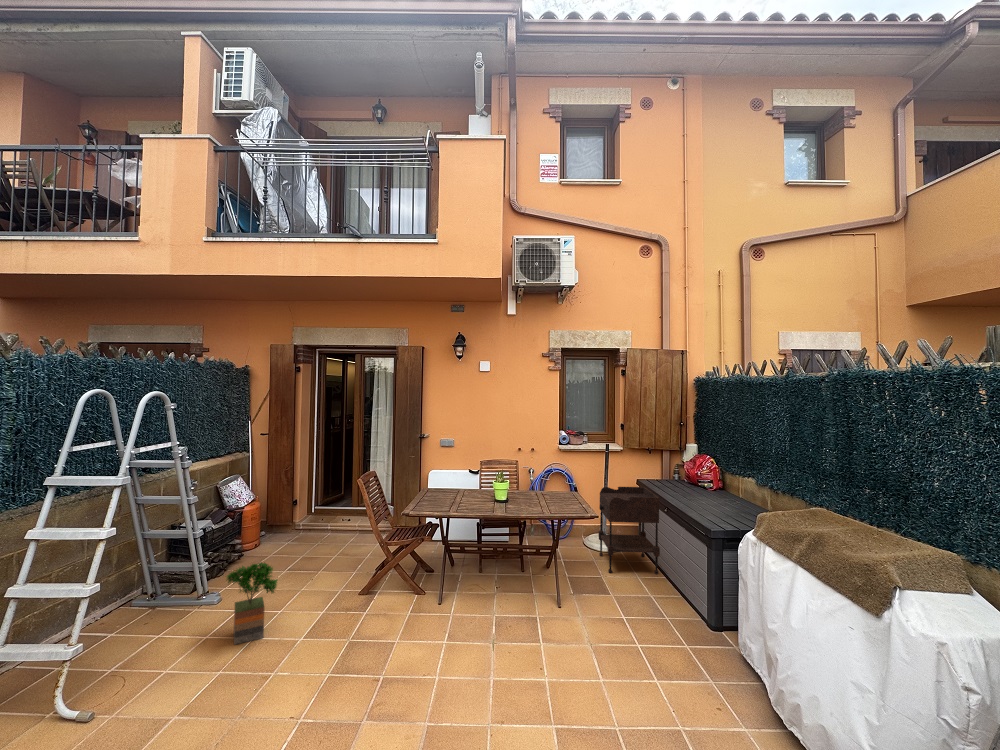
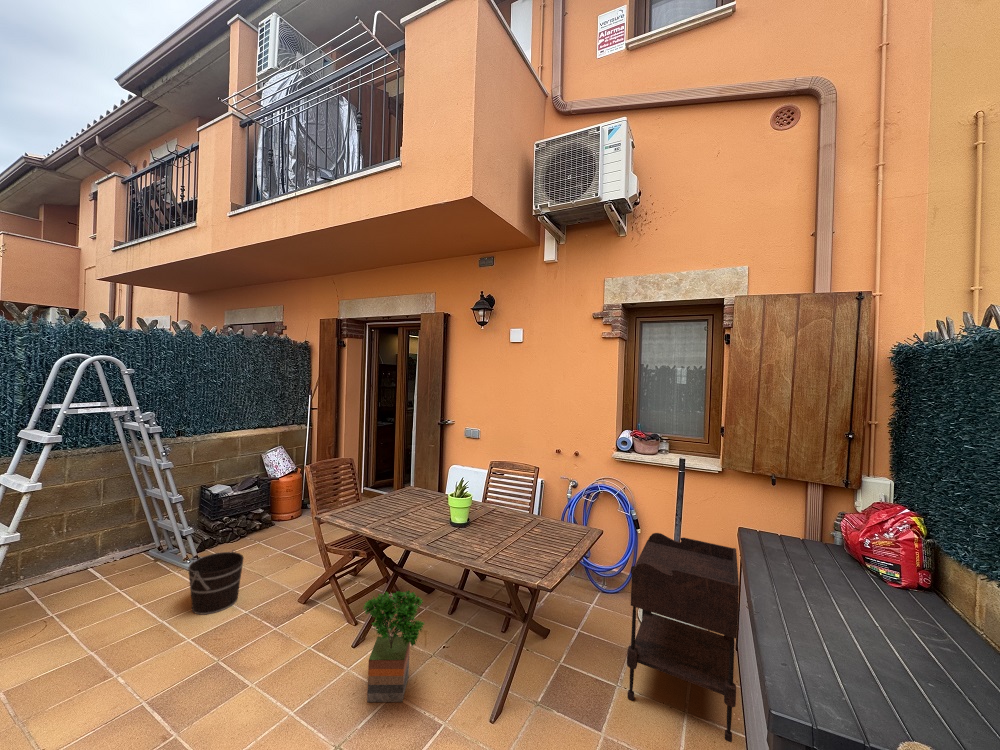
bucket: none [280,557,324,609] -> present [188,550,243,614]
potted tree: present [227,562,278,645] -> present [364,590,424,702]

